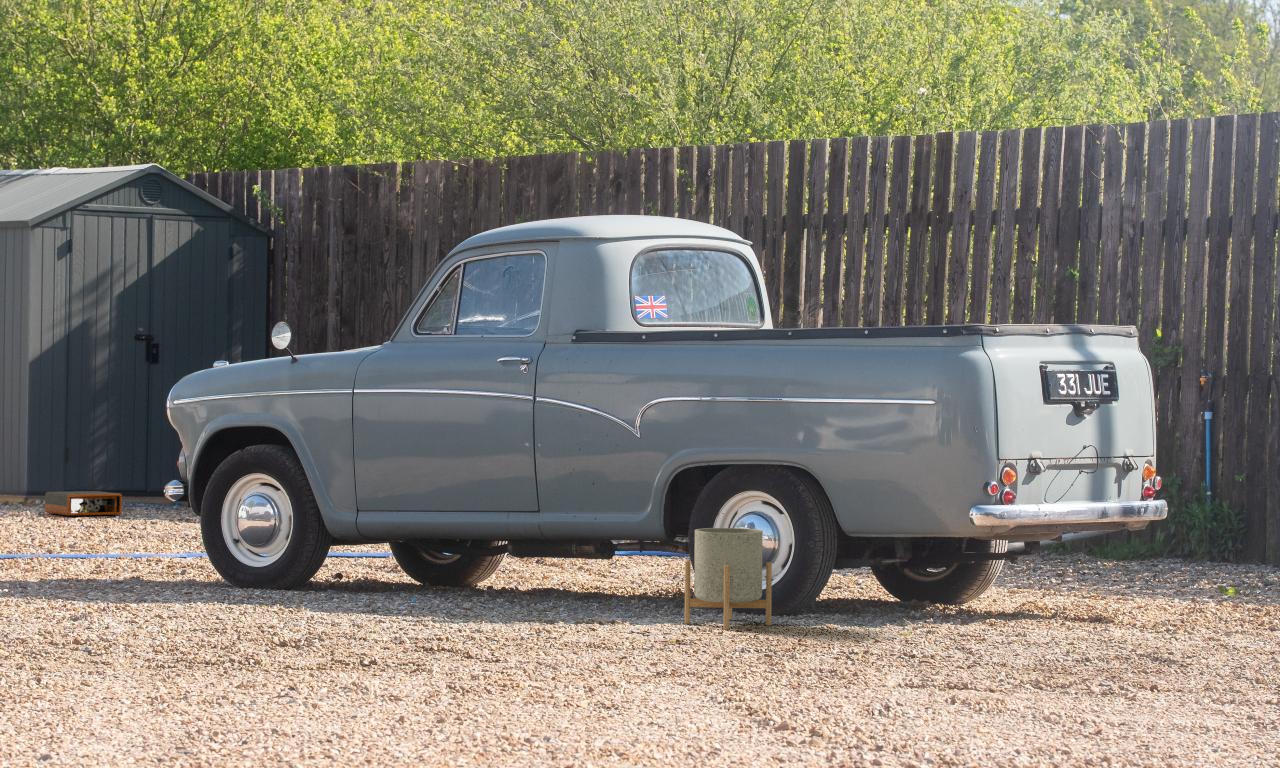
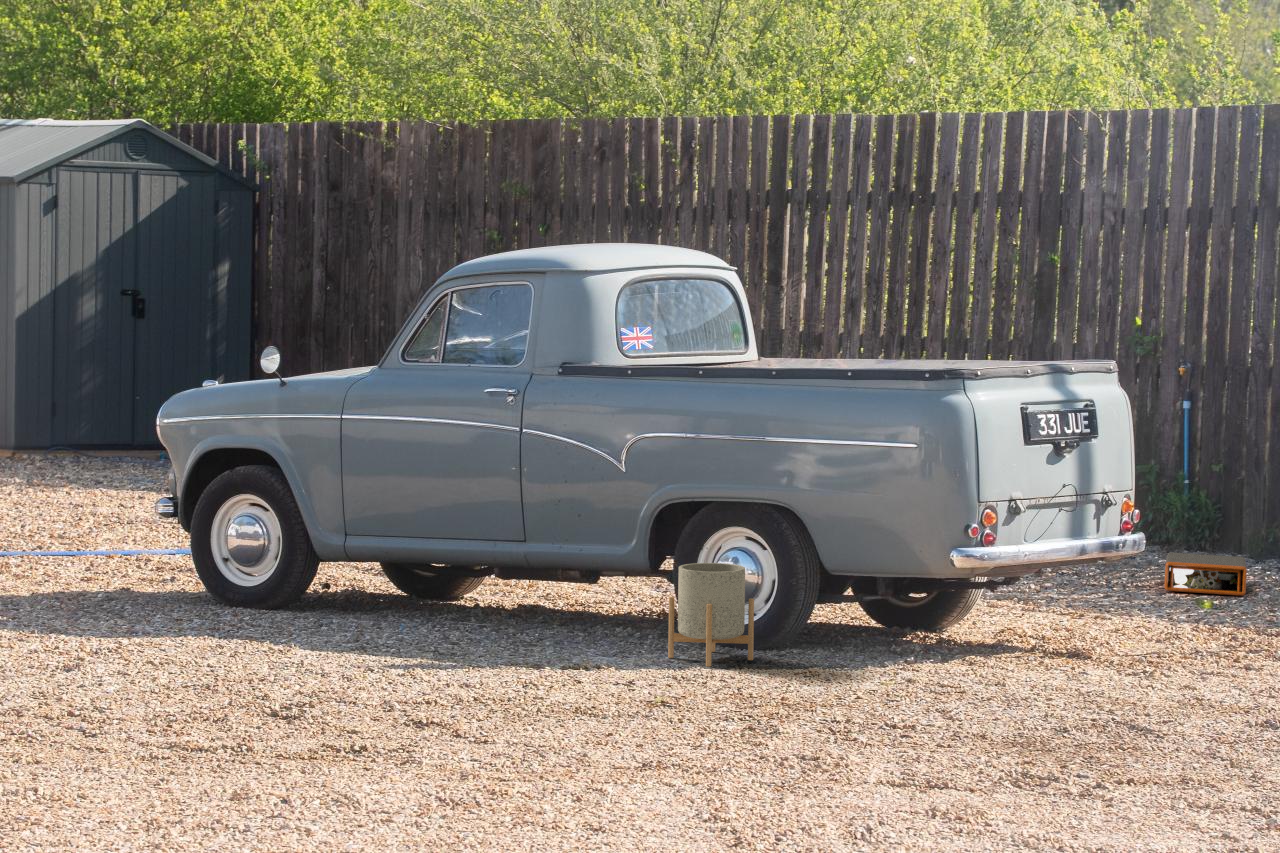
storage box: present [45,491,122,516] -> present [1164,553,1247,596]

